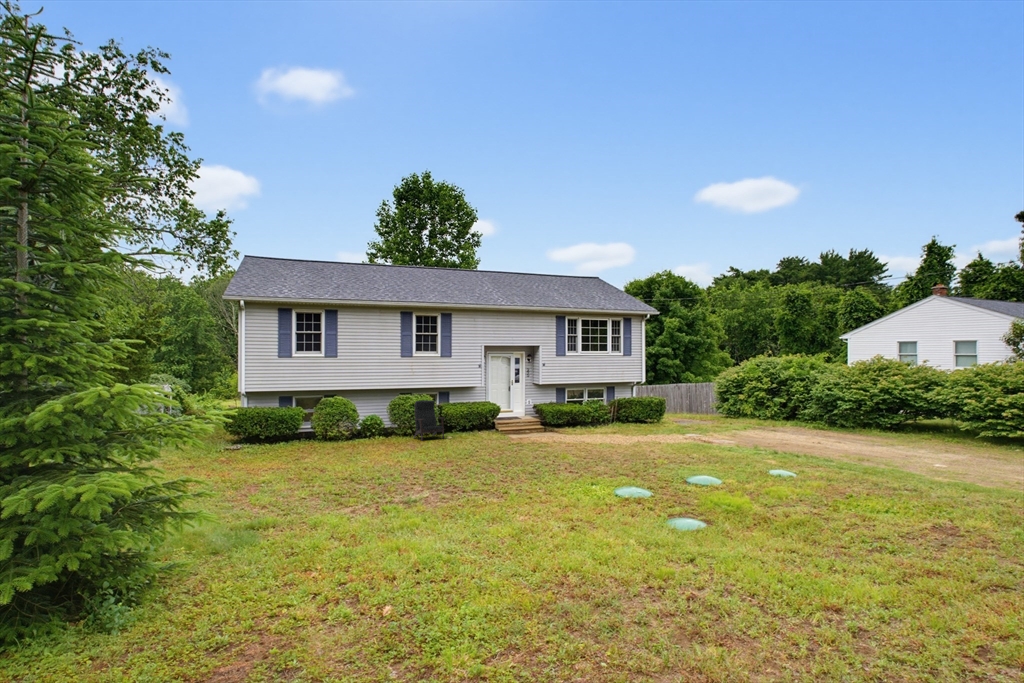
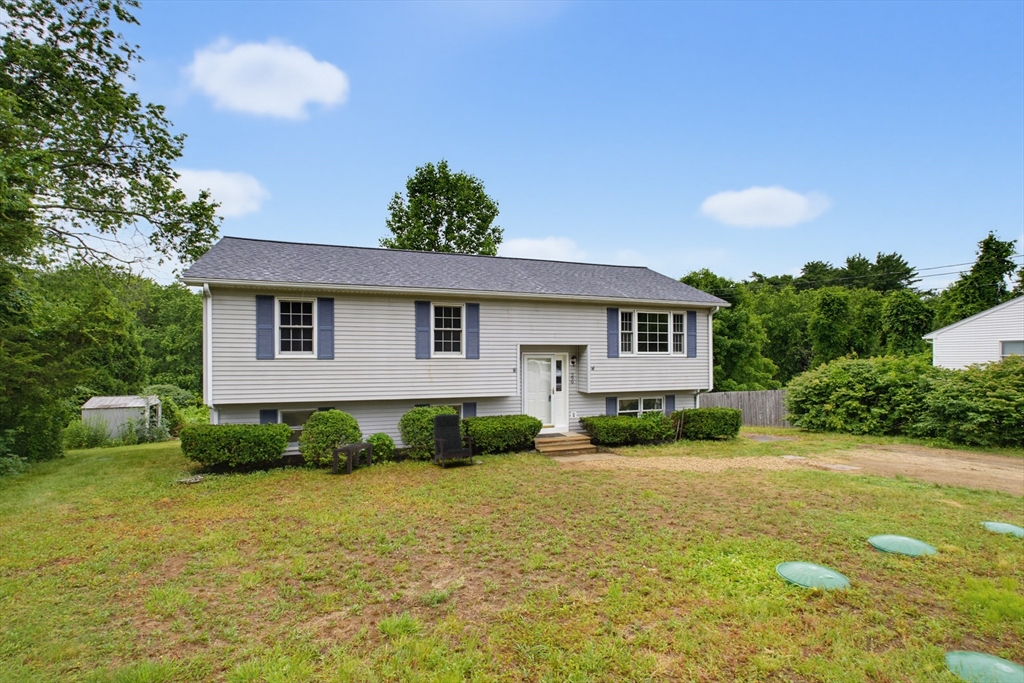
bench: none [339,422,368,444] -> present [333,443,373,474]

